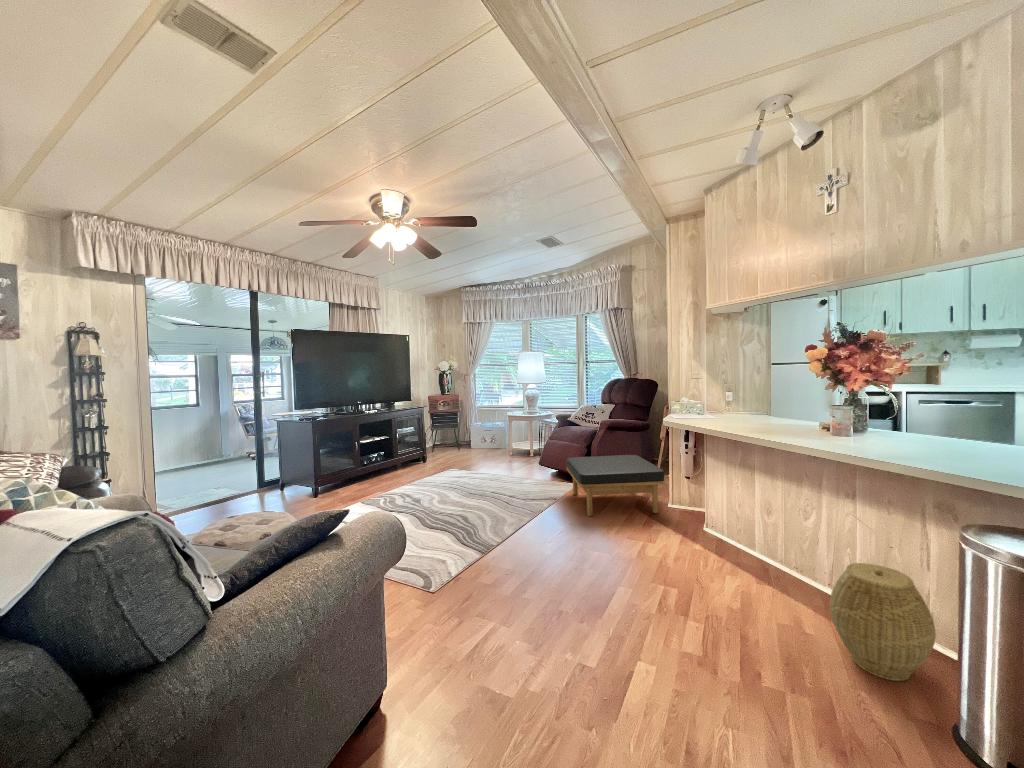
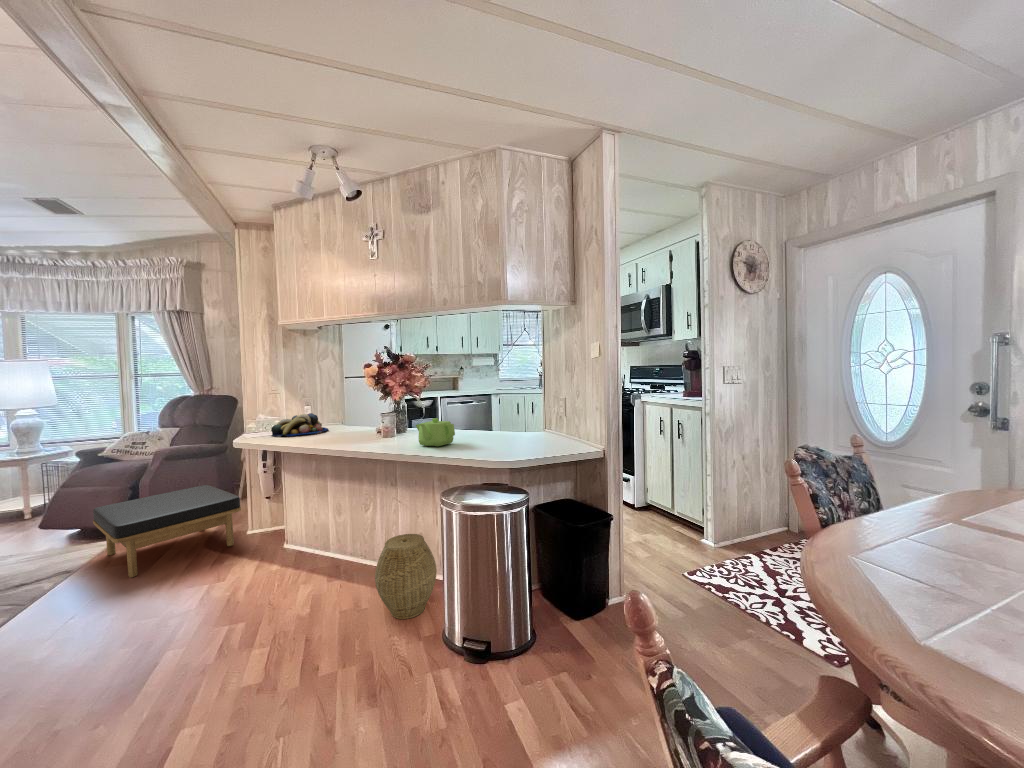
fruit bowl: none [695,400,753,421] -> present [271,413,328,437]
teapot: none [893,417,975,458] -> present [416,418,455,447]

